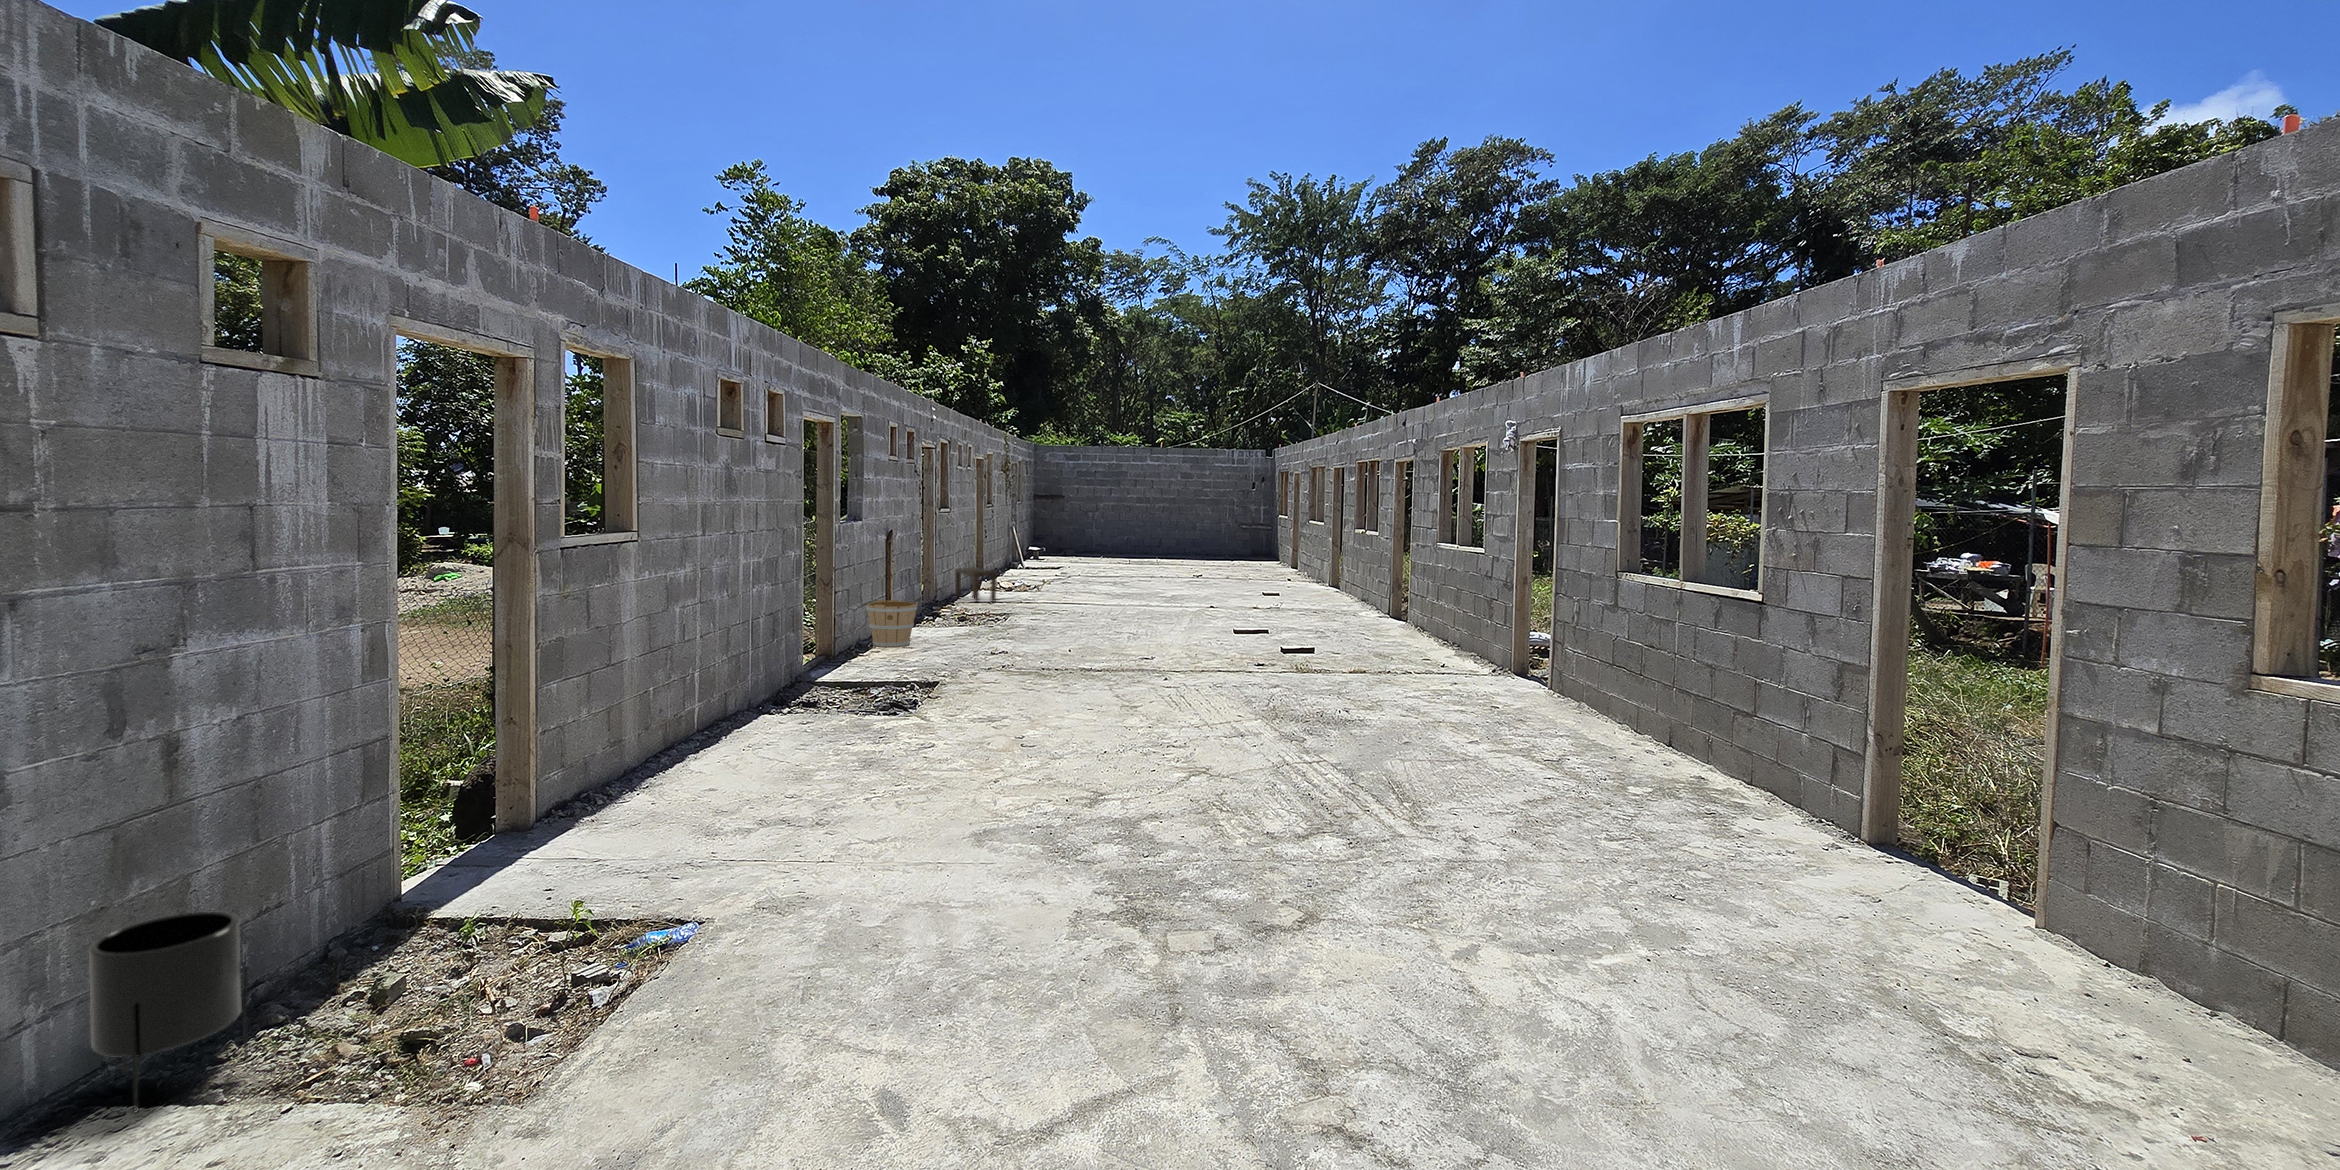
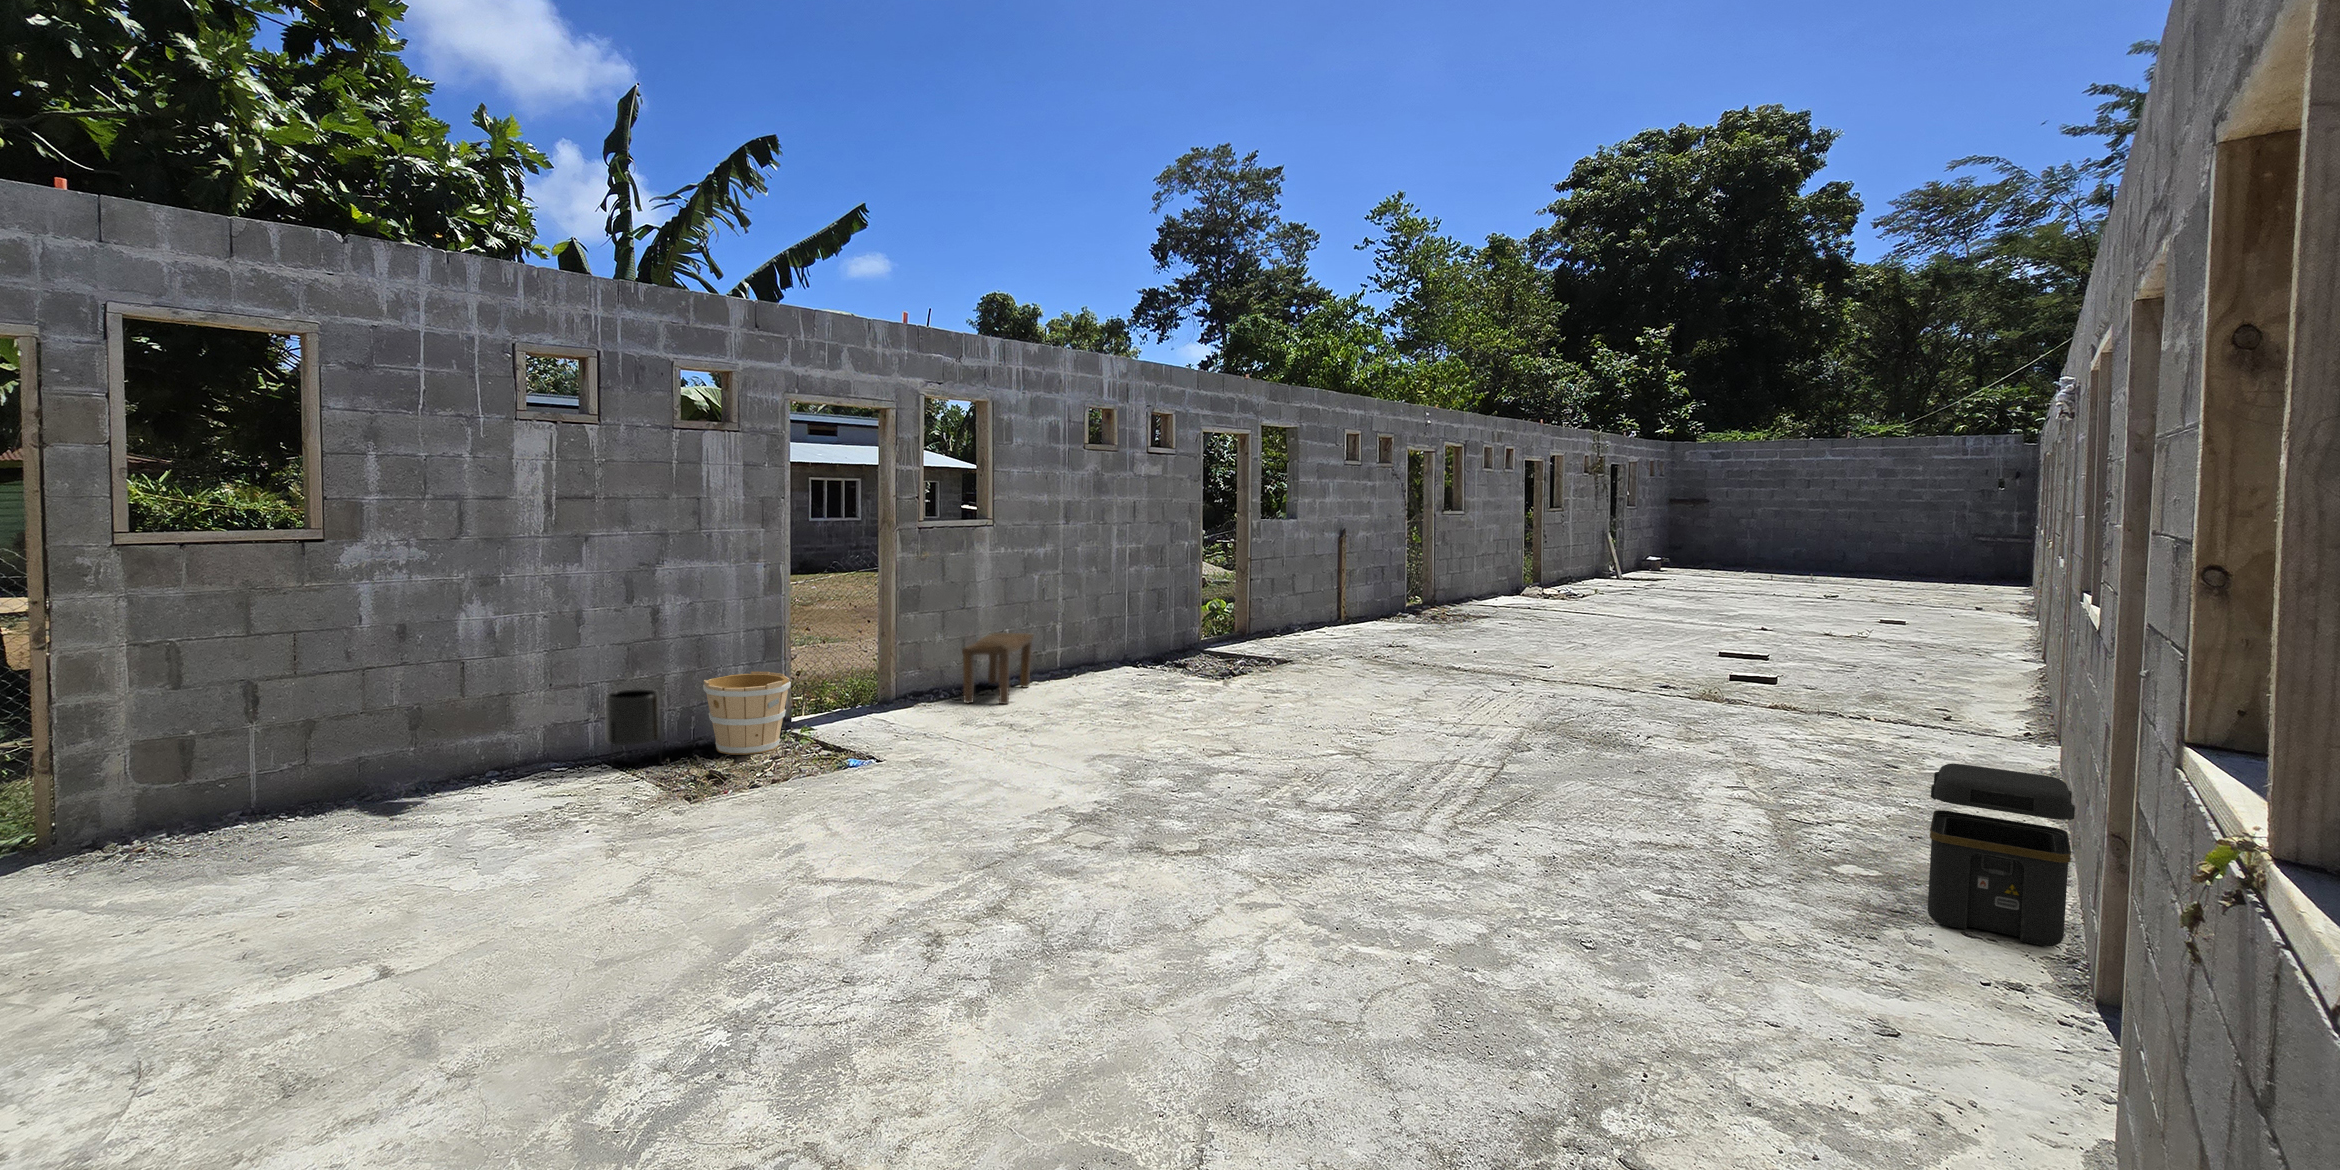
bench: present [955,567,997,603] -> present [962,633,1033,704]
wooden bucket: present [866,600,918,647] -> present [703,671,791,755]
toolbox: none [1756,708,1873,831] -> present [1928,764,2075,947]

